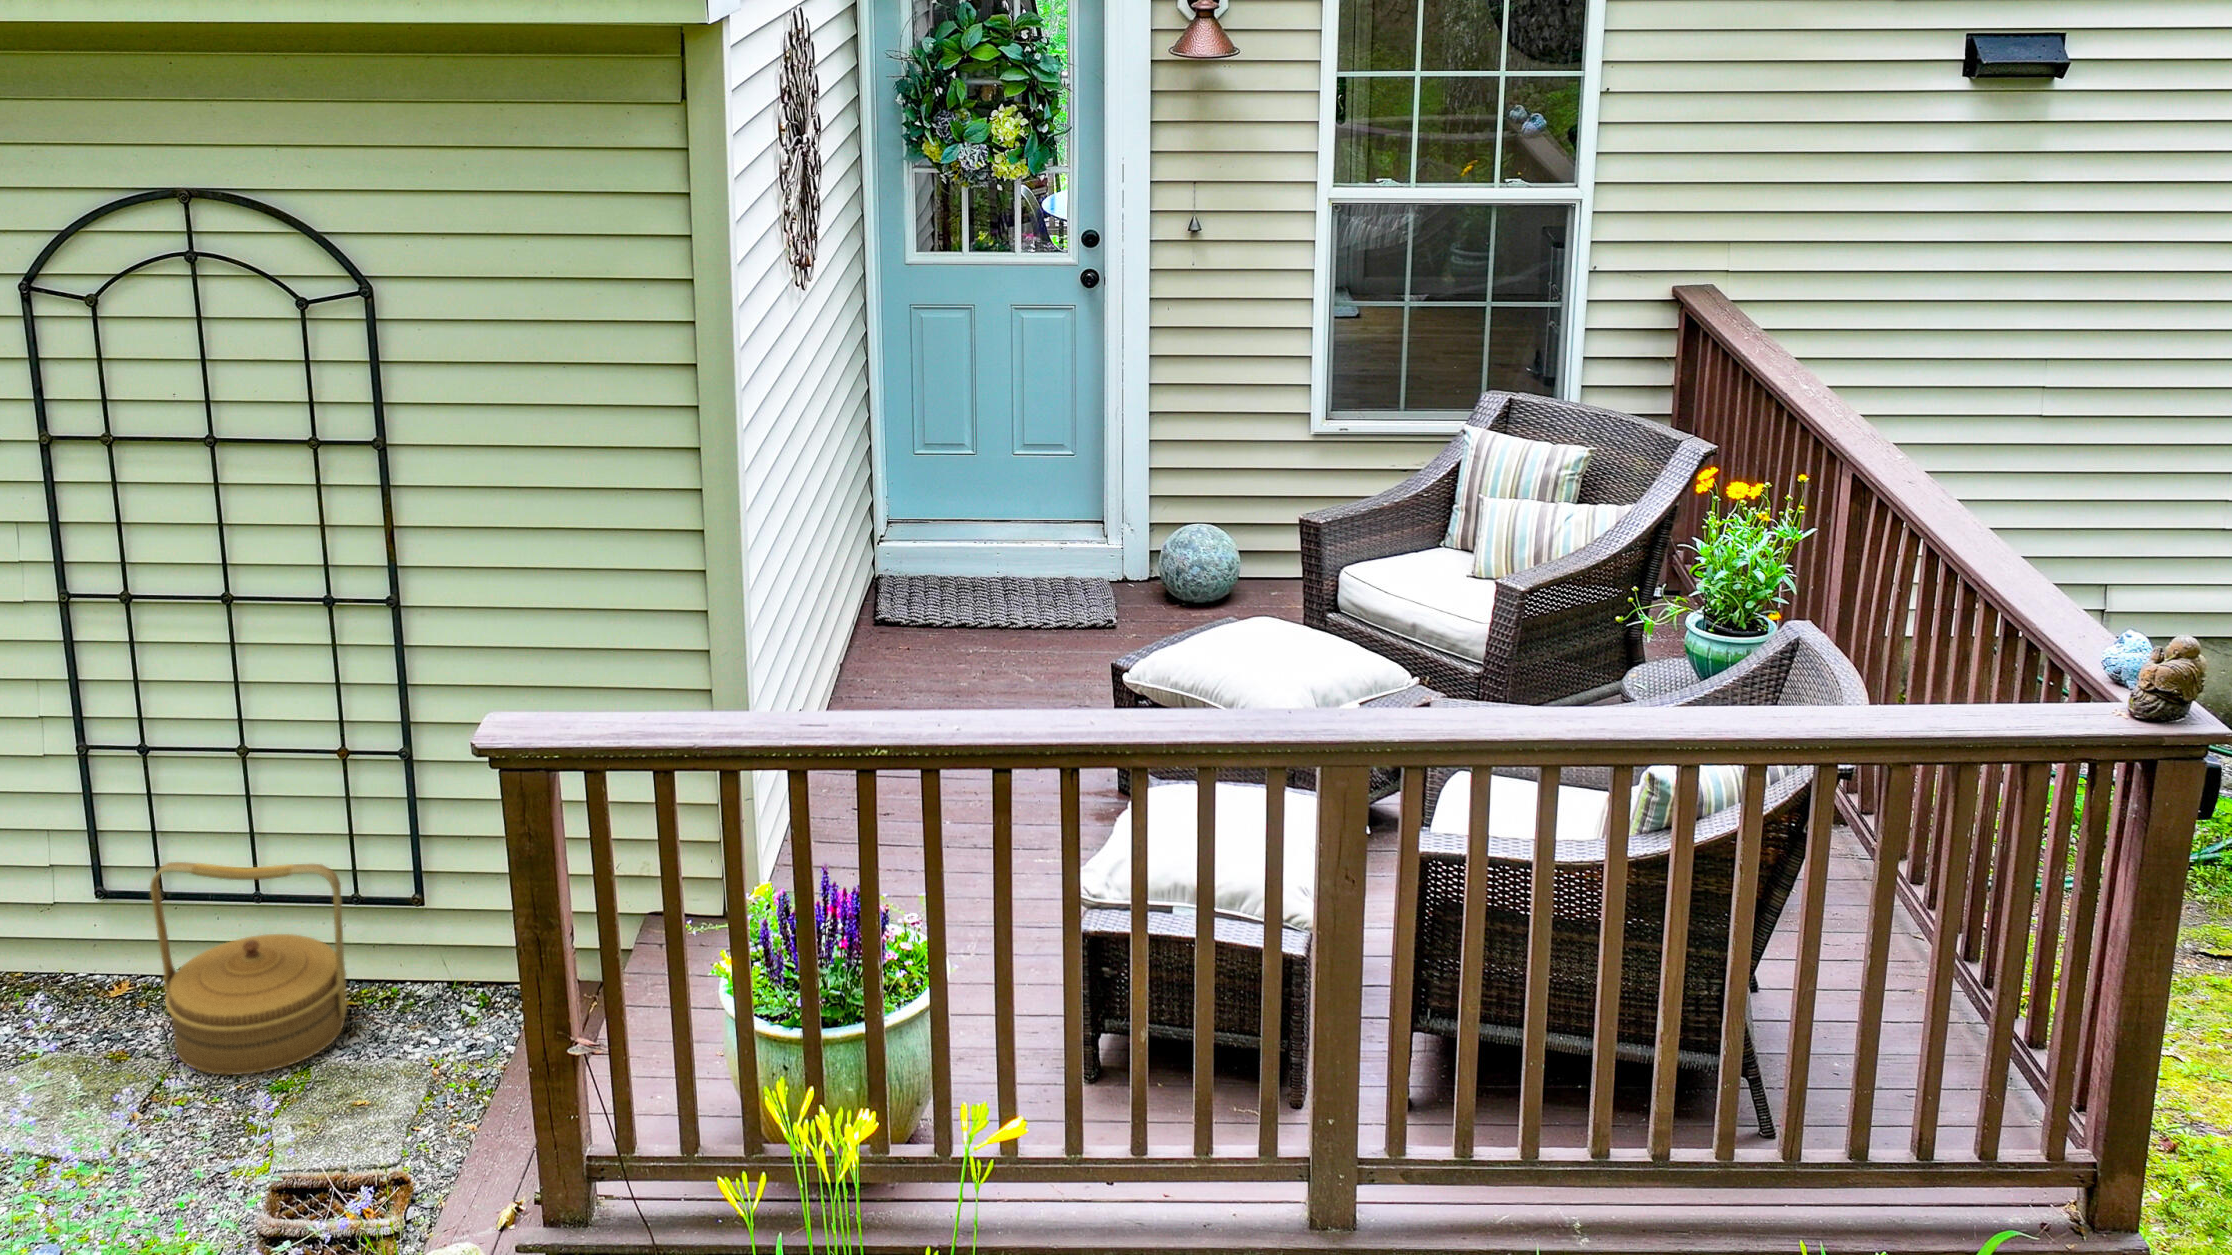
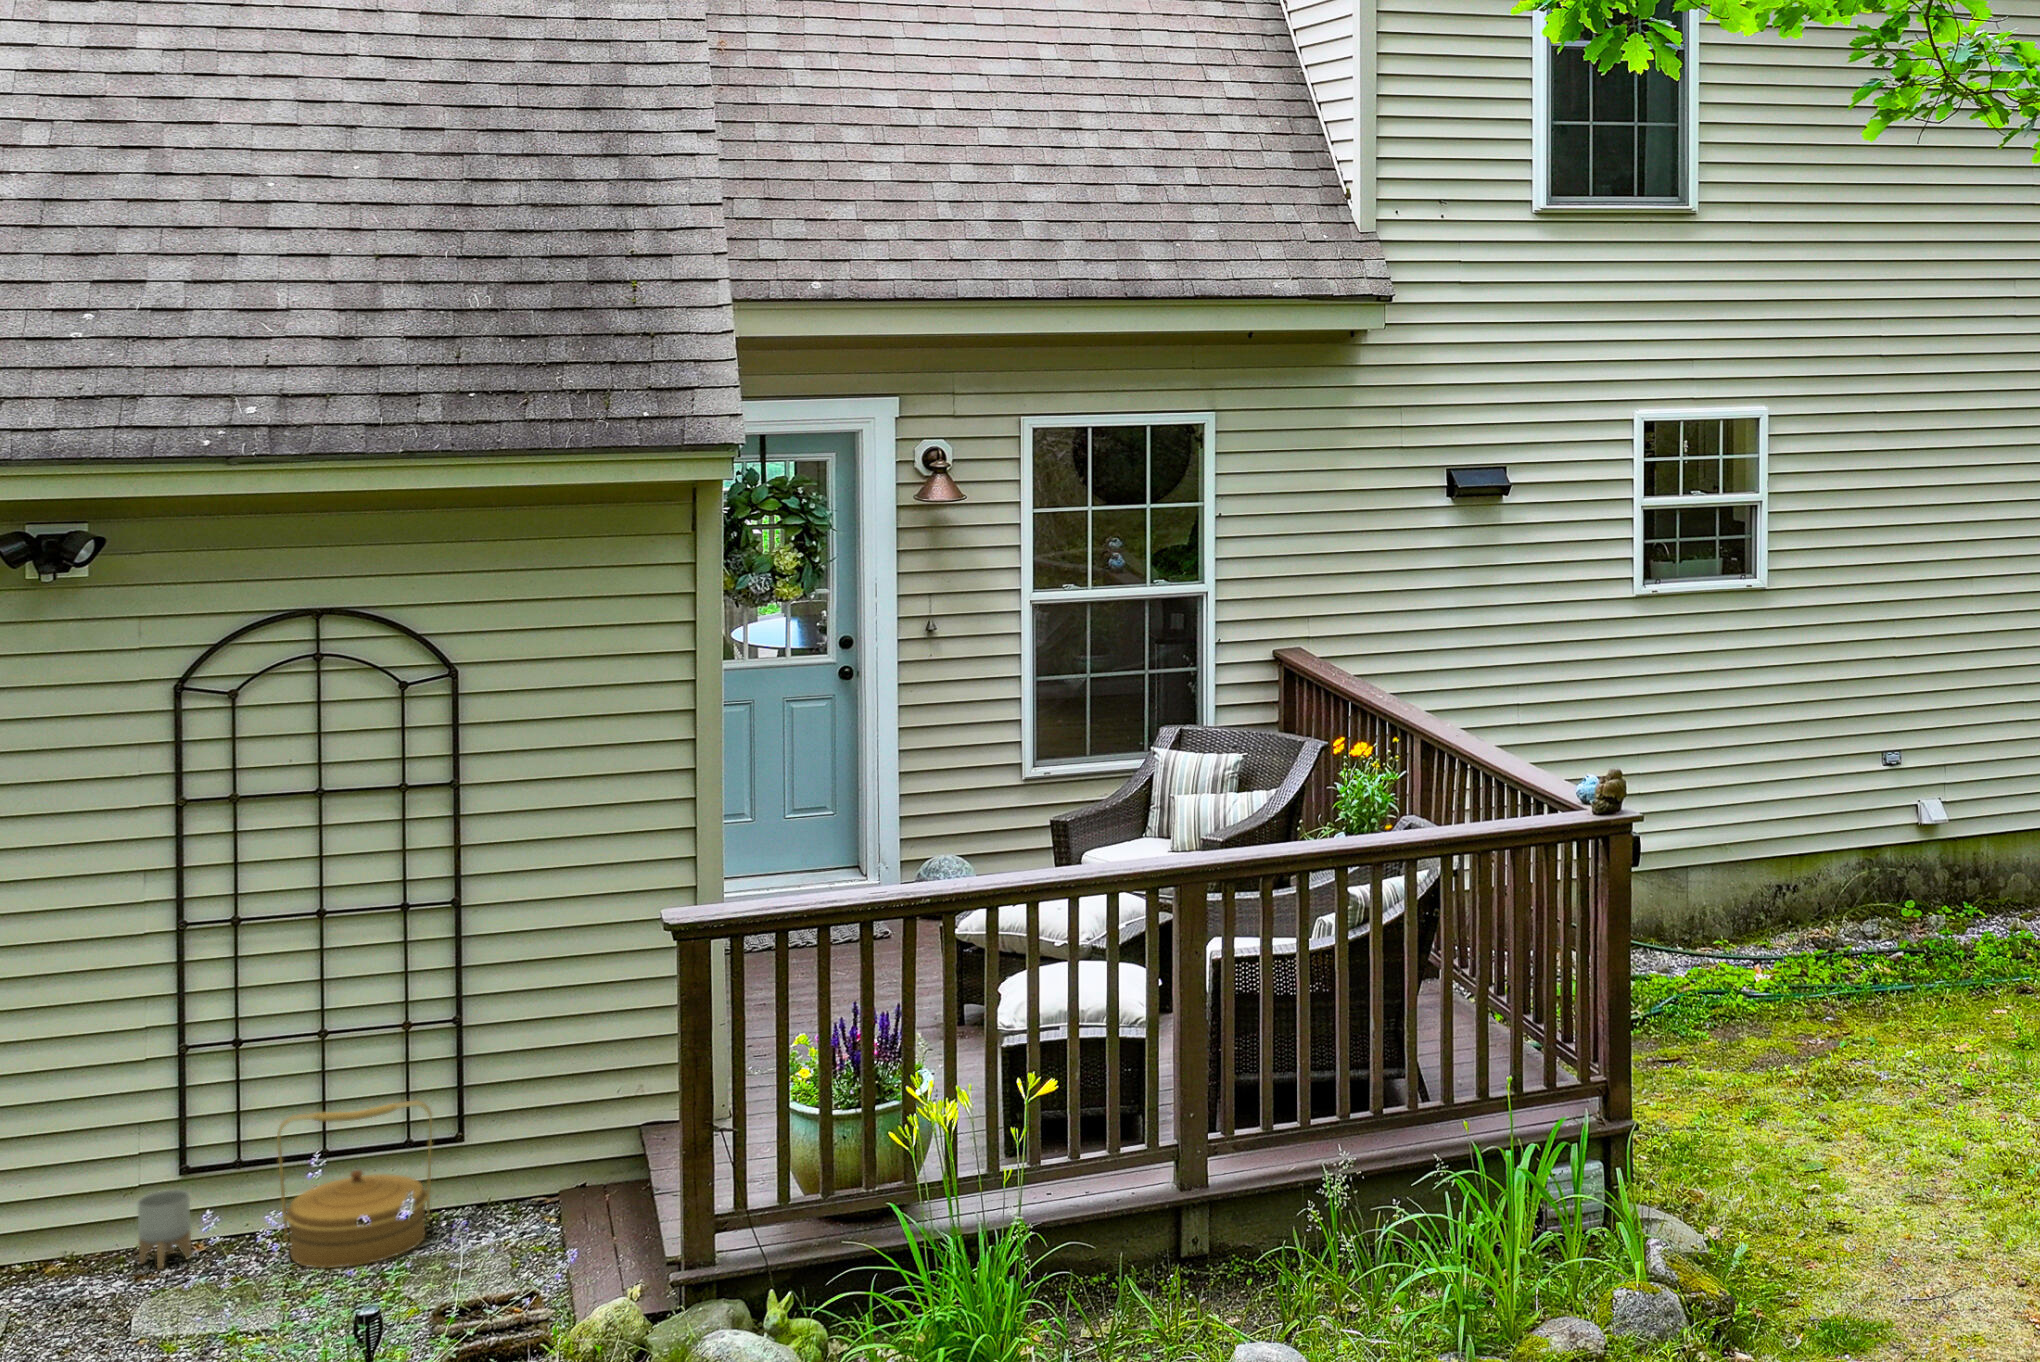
planter: none [23,915,93,1017] -> present [138,1190,191,1269]

